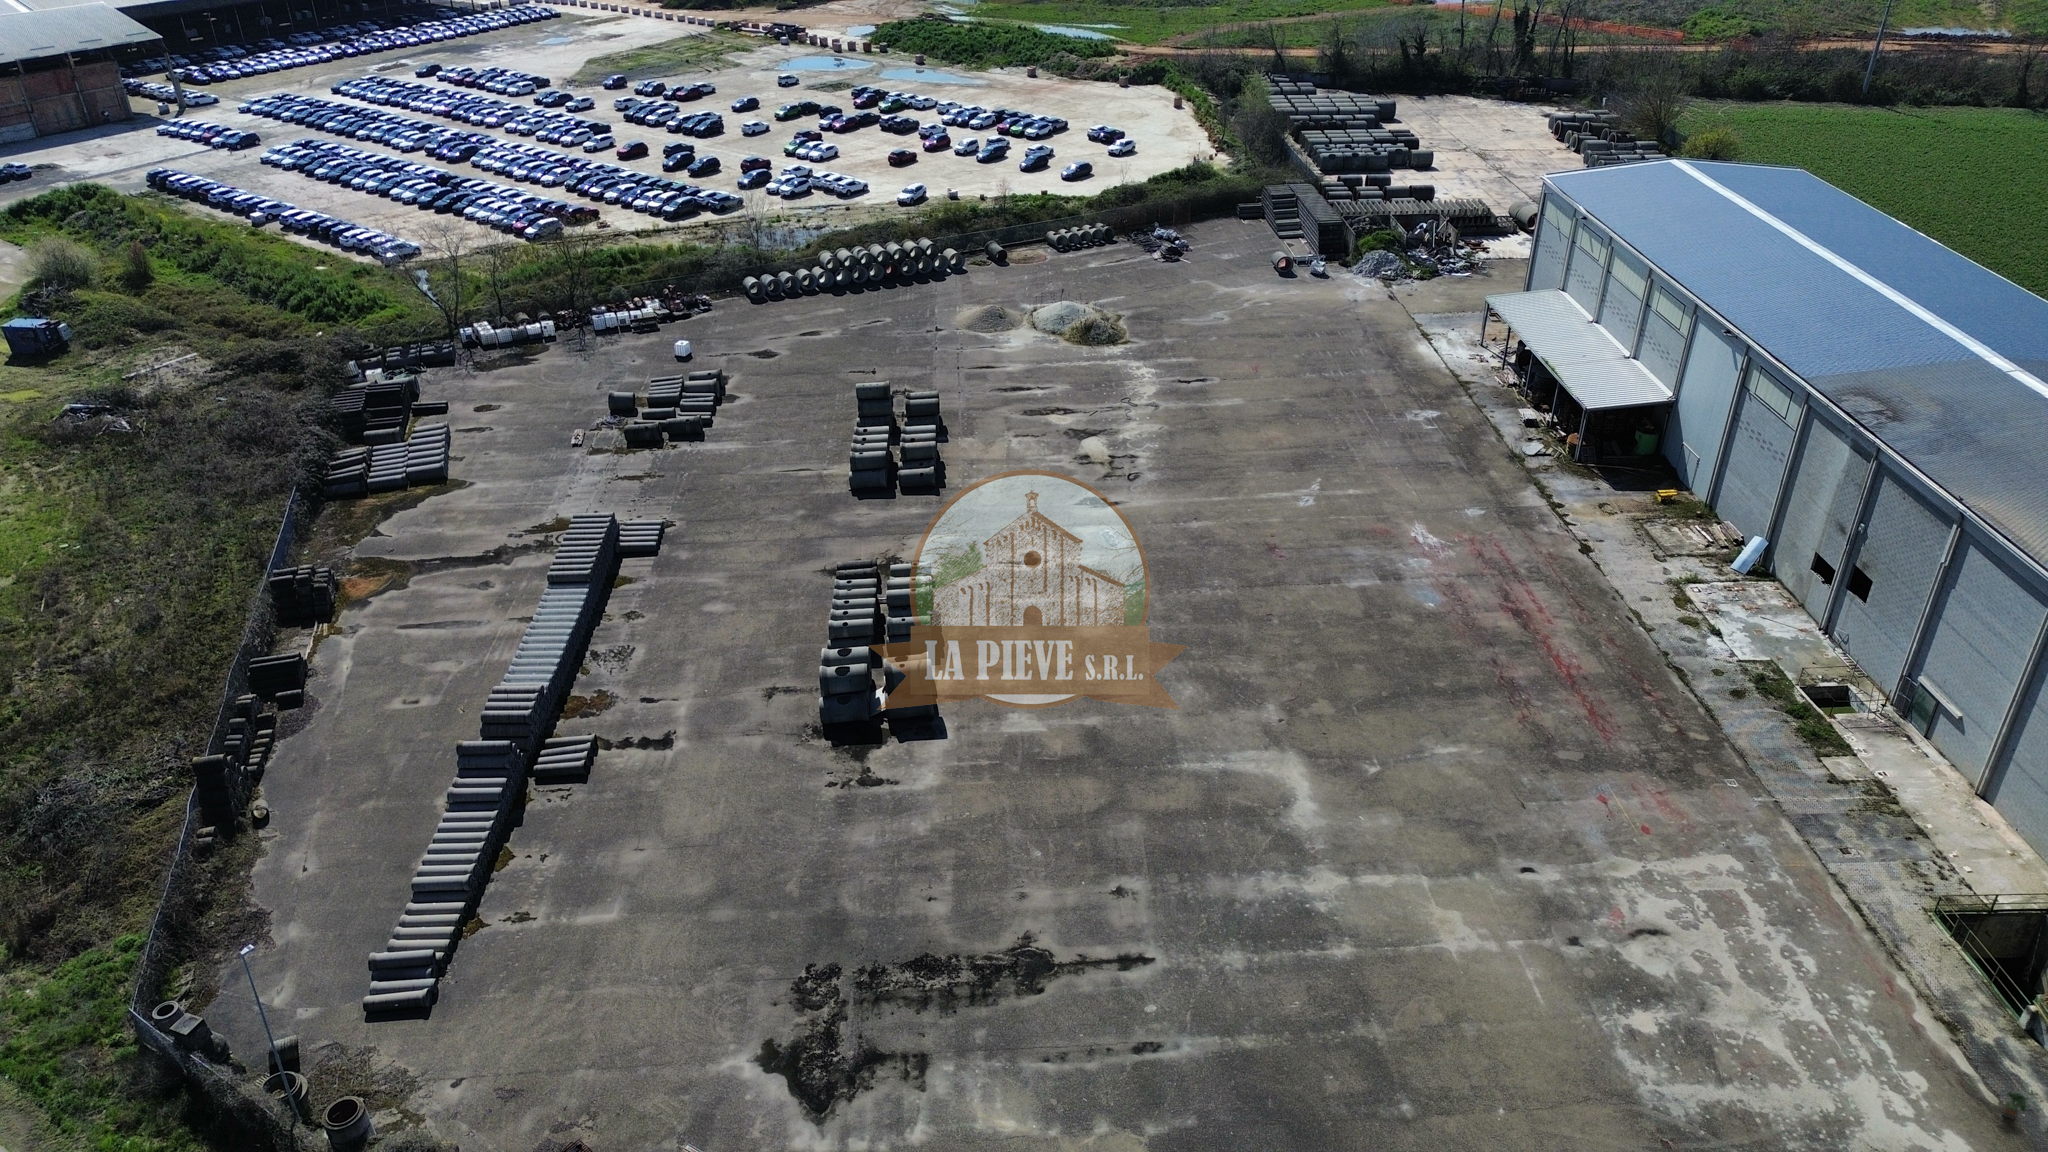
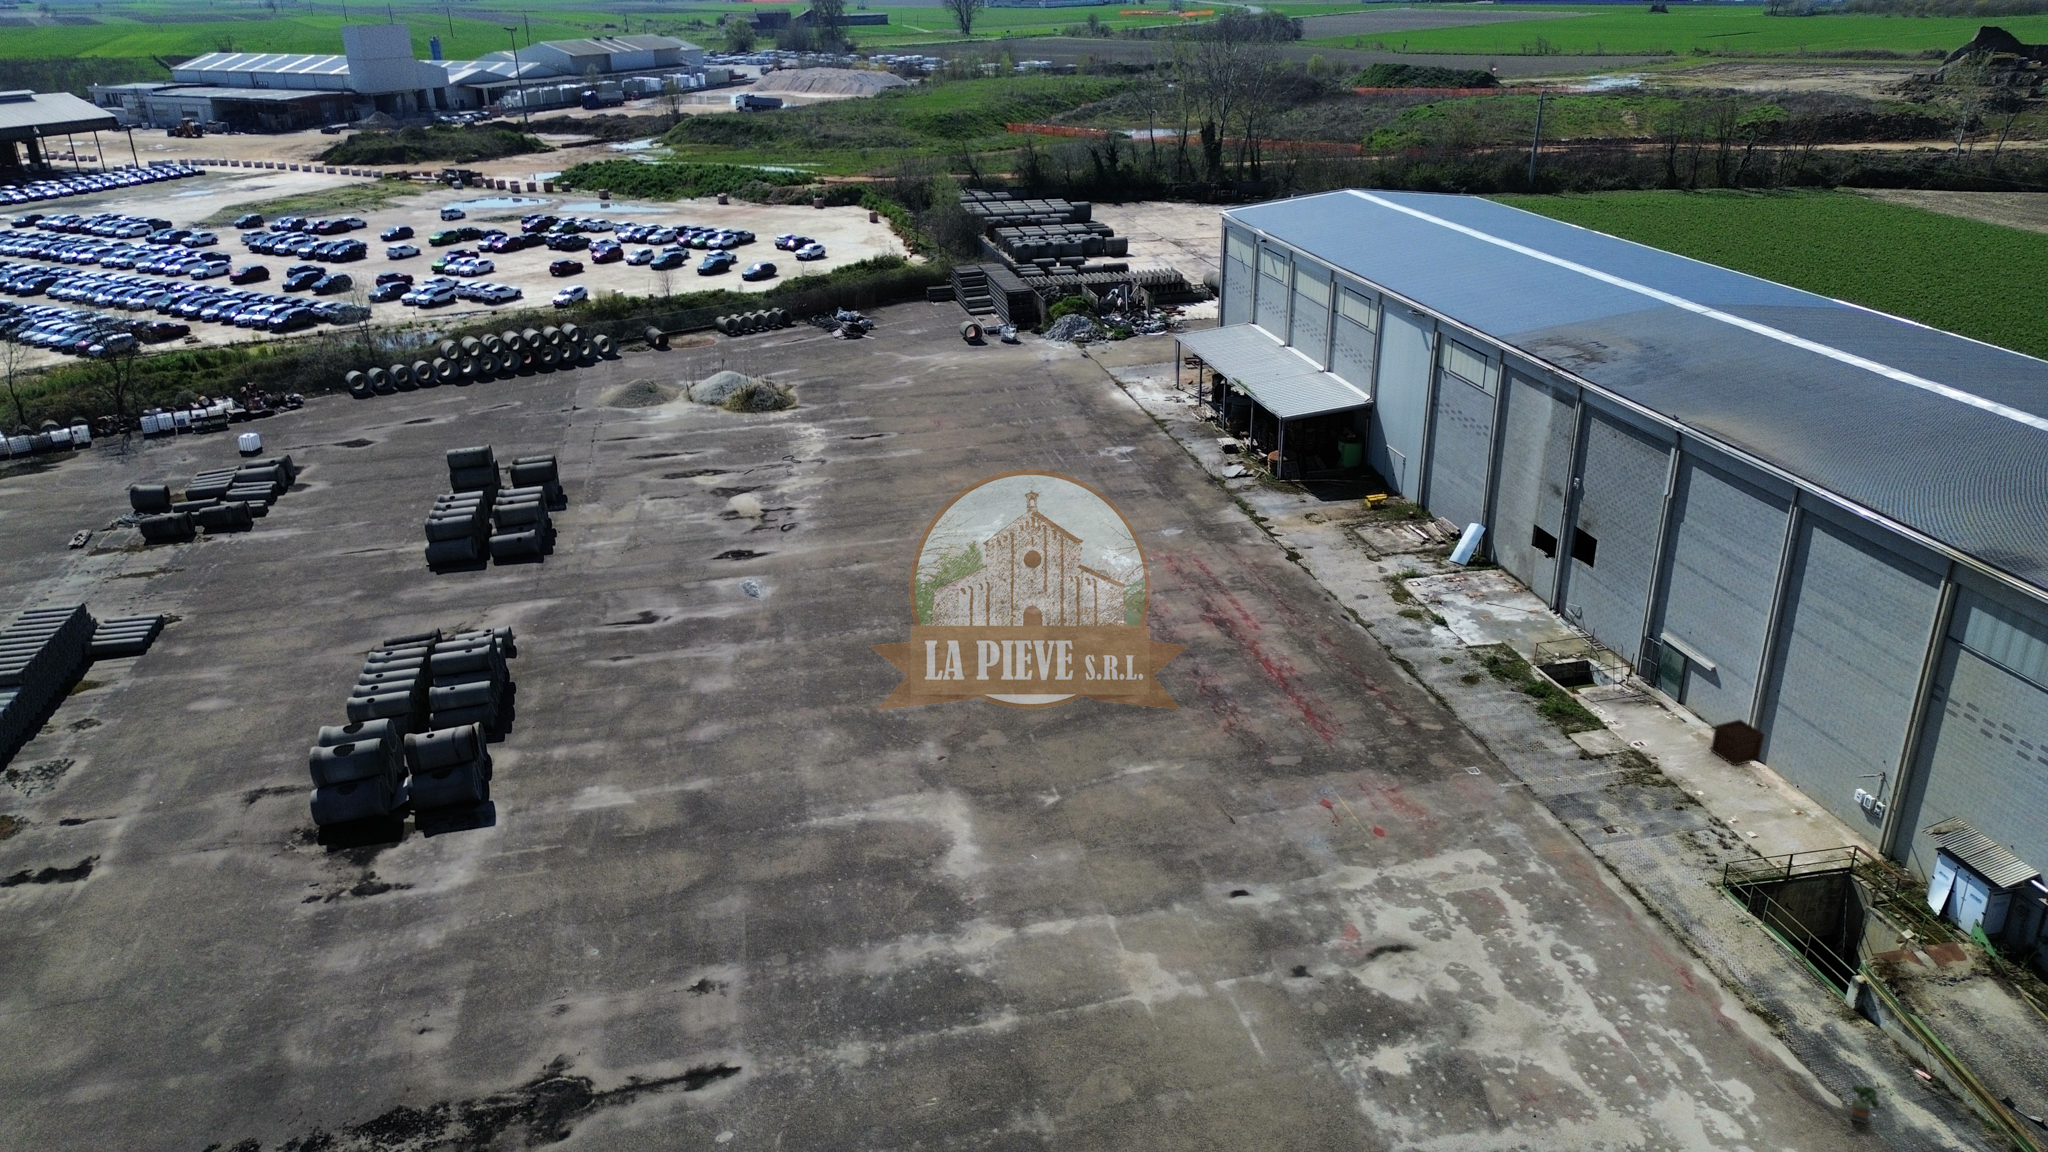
wooden crate: none [1946,766,1997,805] -> present [1711,720,1764,766]

